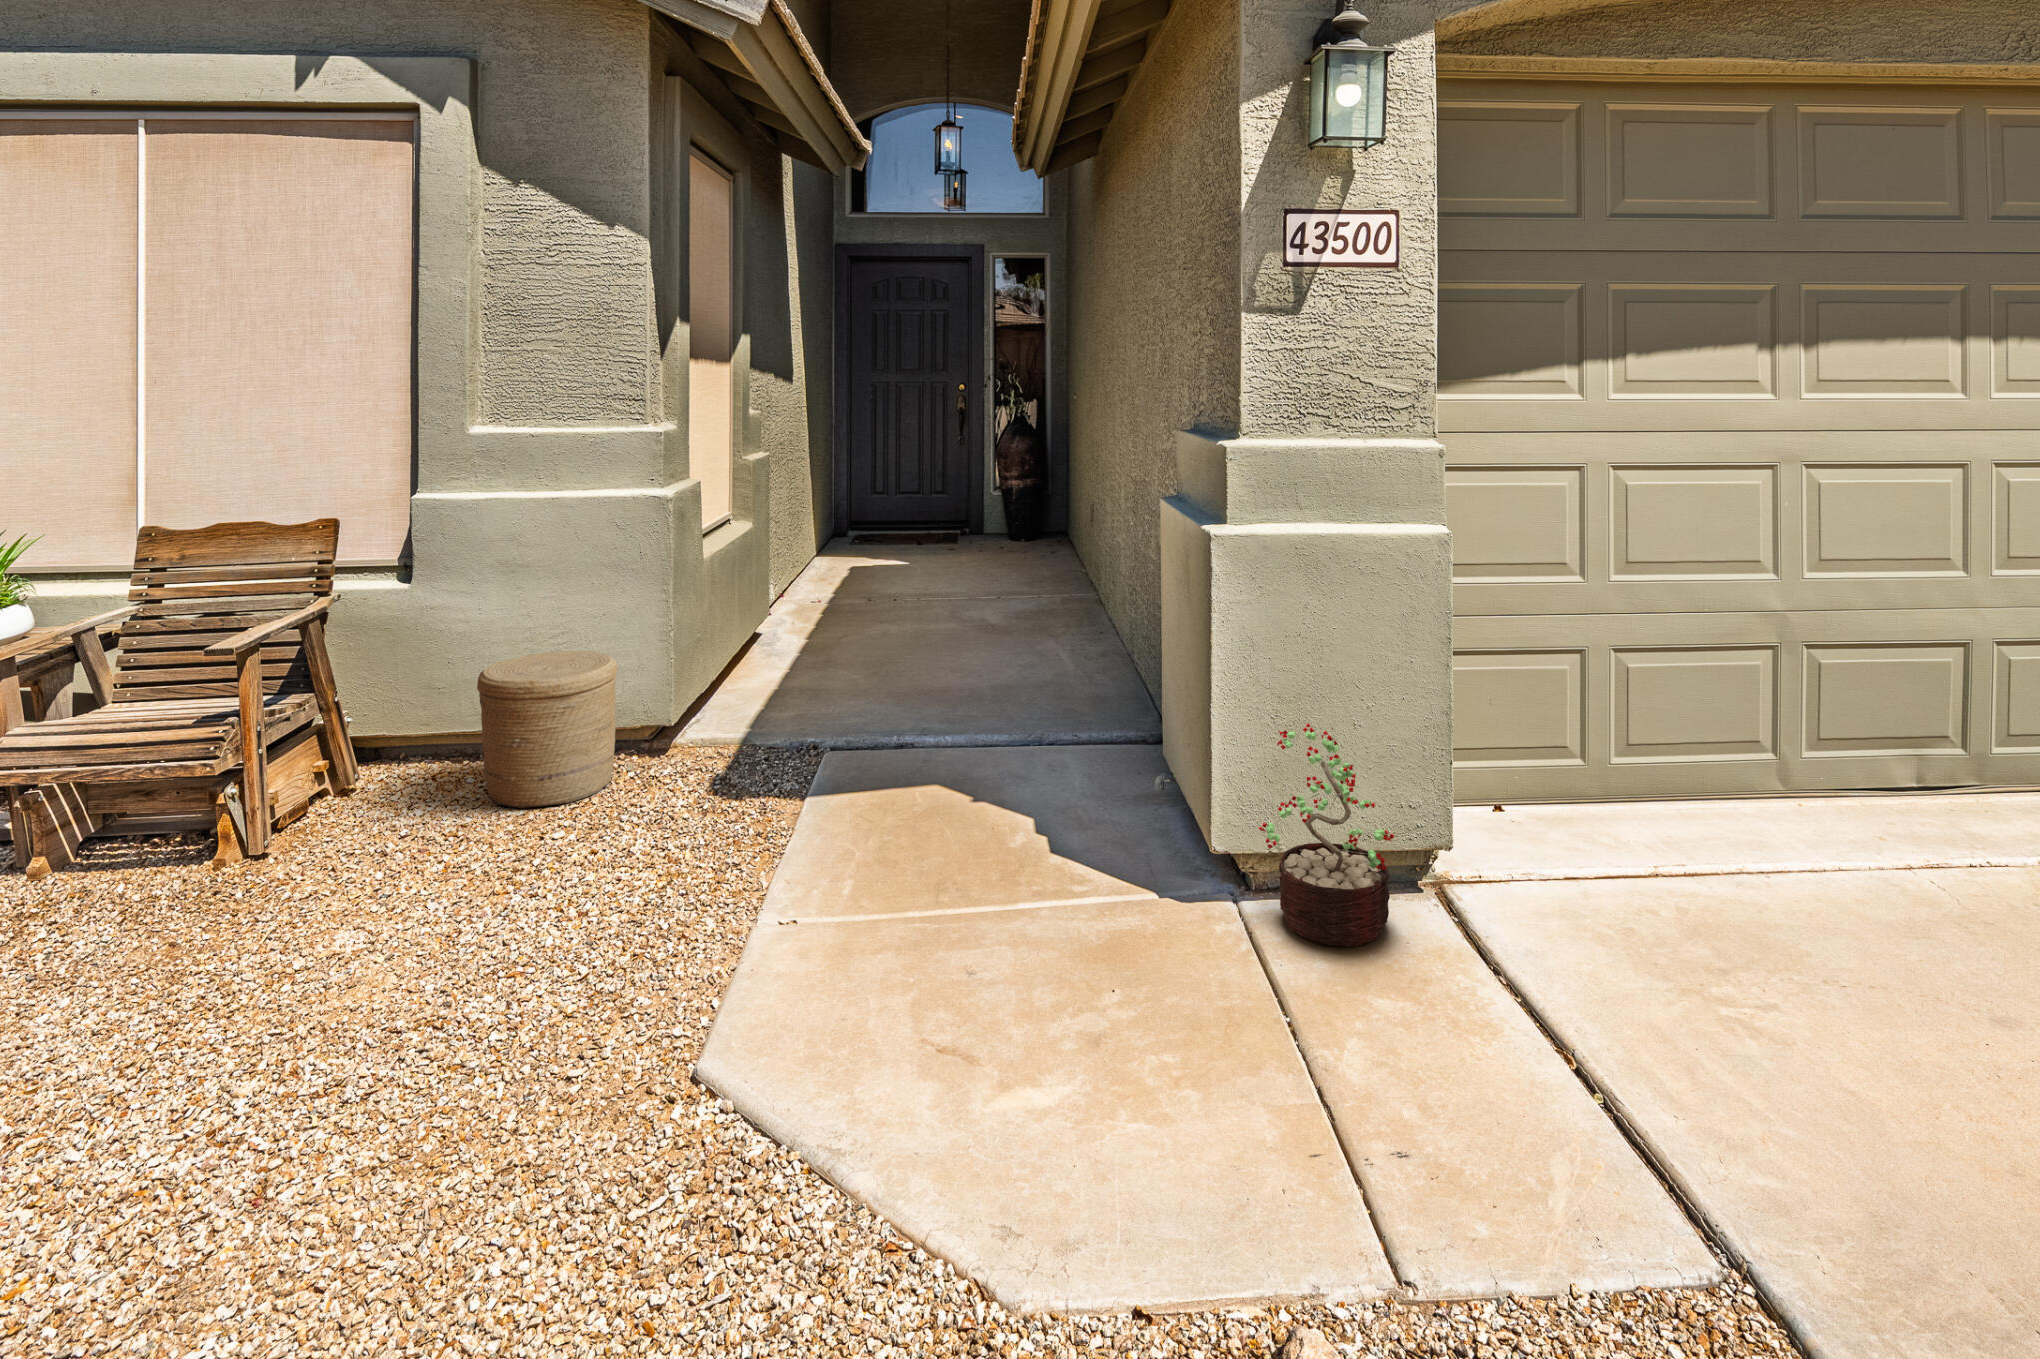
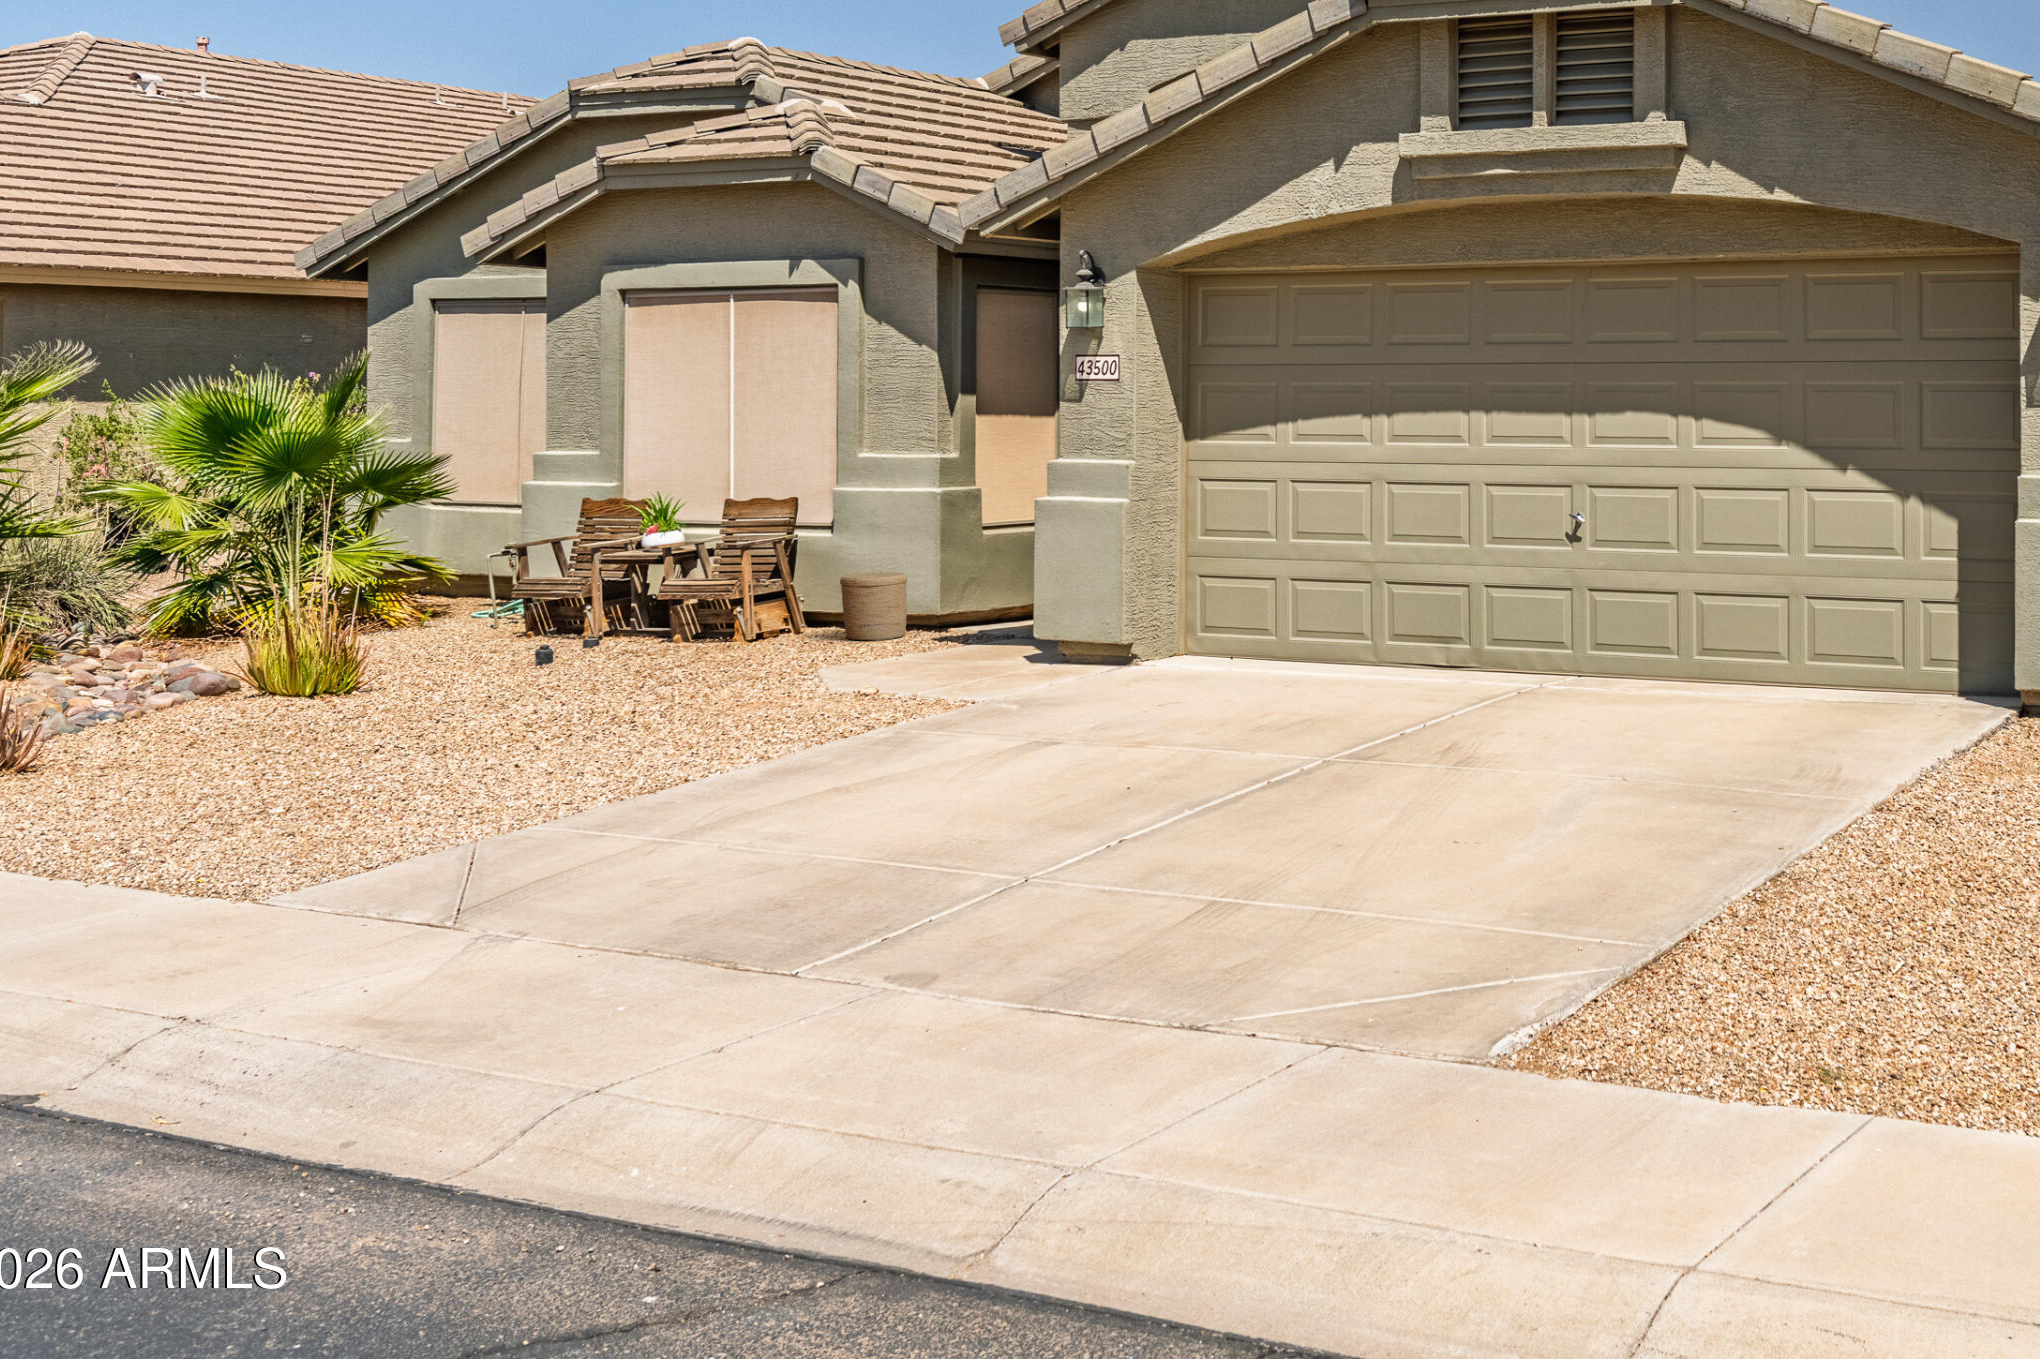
decorative plant: present [1258,723,1394,947] -> none [1041,593,1089,680]

